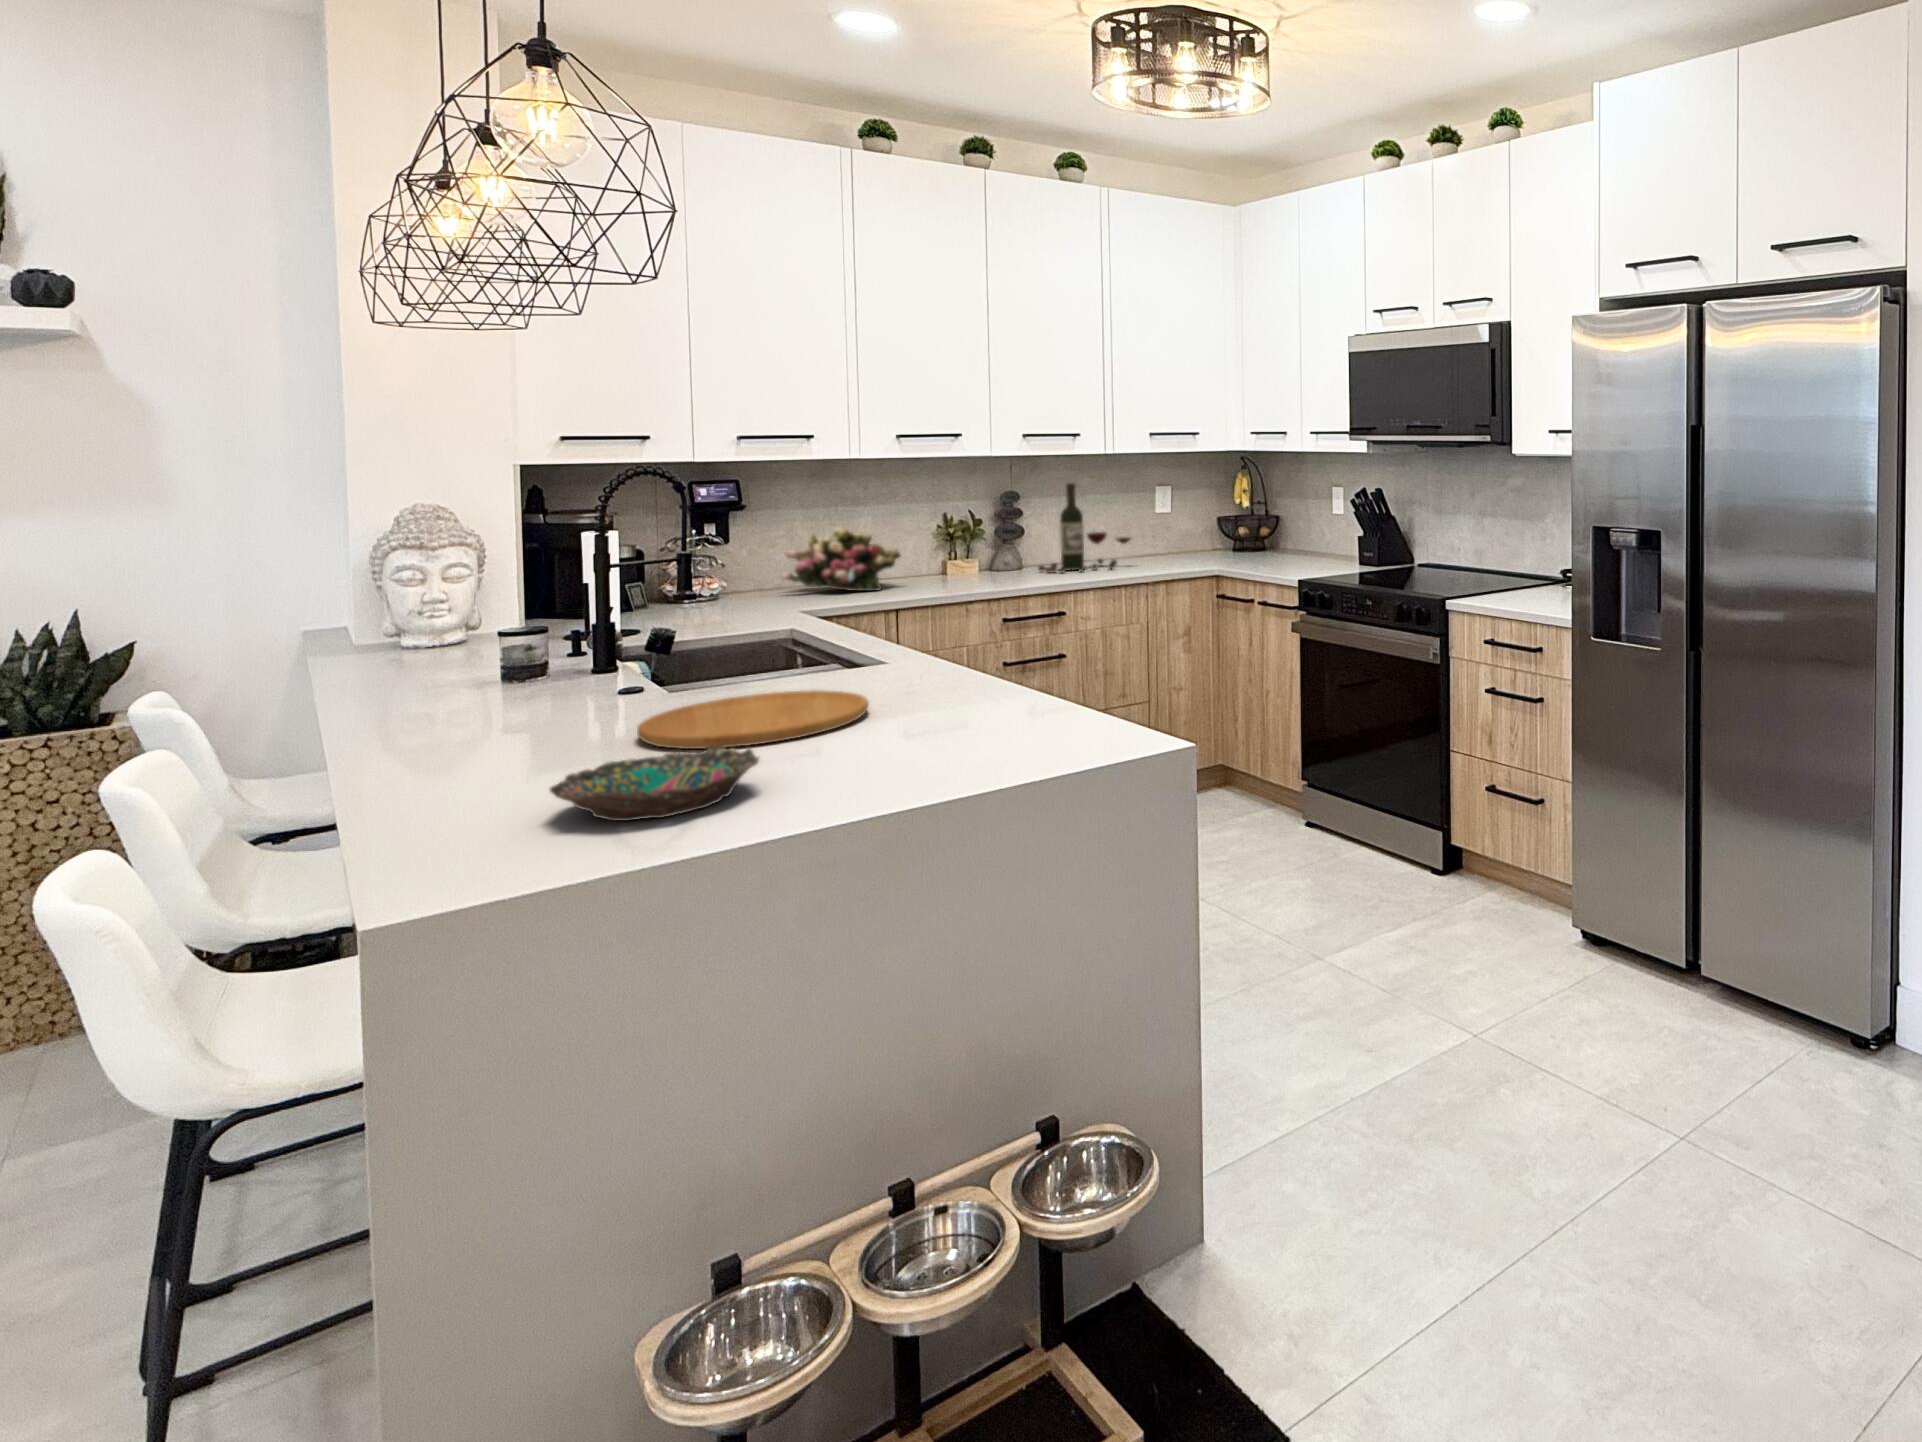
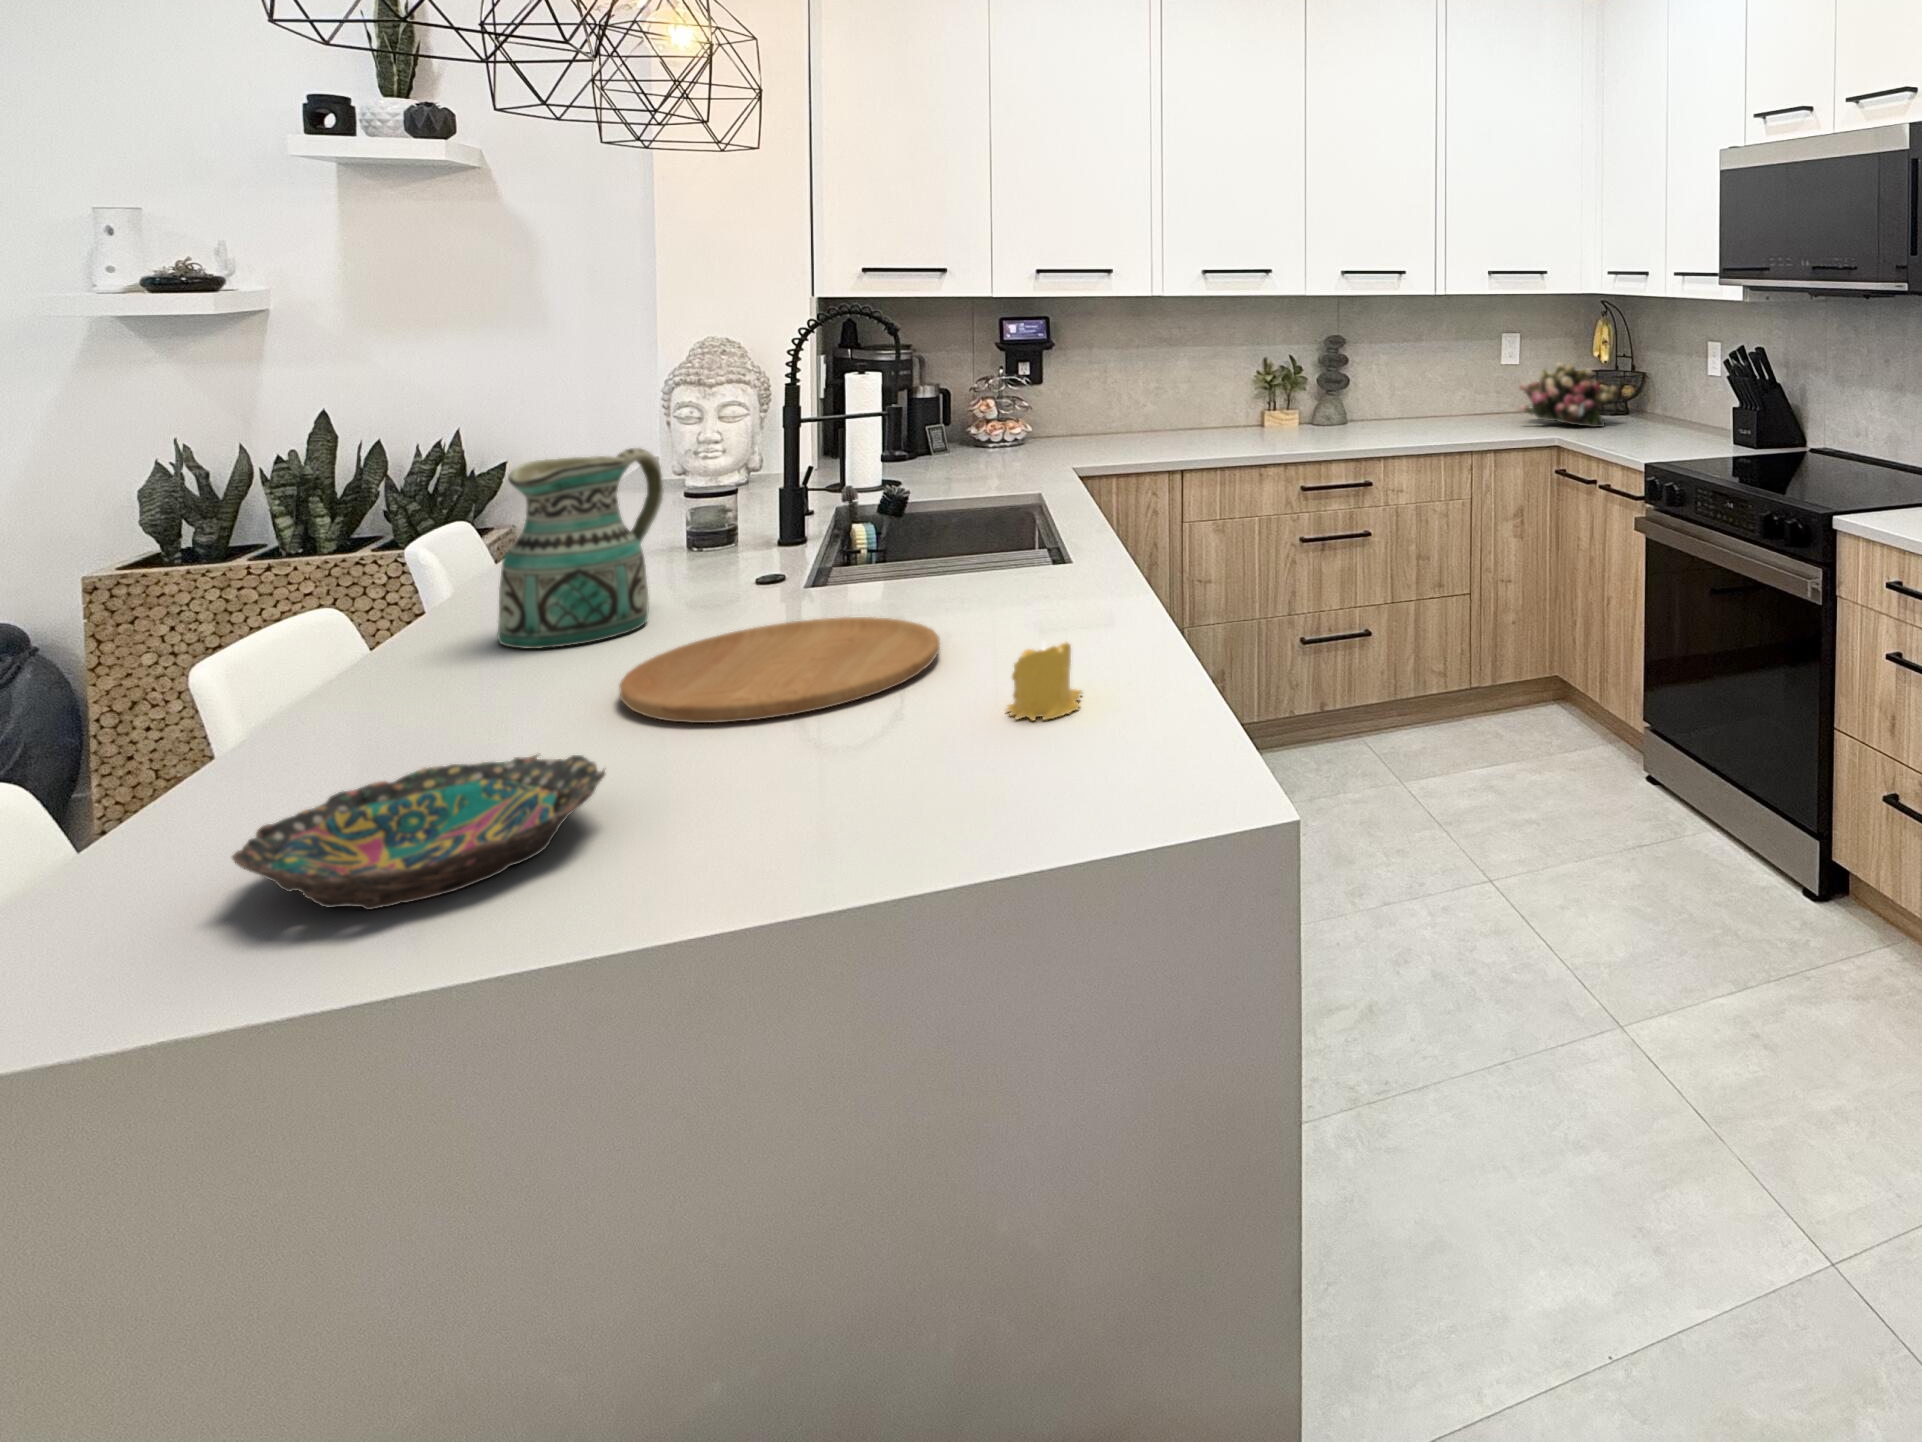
wine bottle: present [1038,483,1131,573] -> none [1358,329,1465,433]
flower arrangement: present [780,528,900,591] -> present [1518,363,1618,427]
ceramic pitcher: none [452,581,575,736] -> present [498,448,664,649]
candle: none [954,673,1006,724] -> present [1006,642,1082,720]

